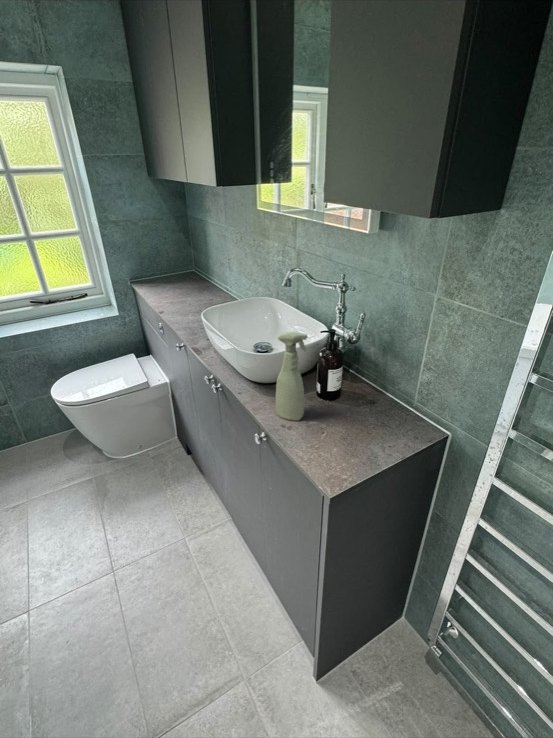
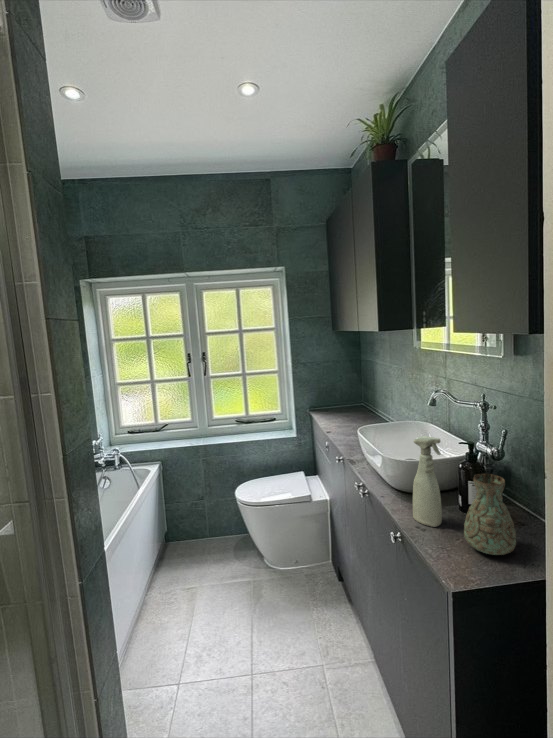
decorative vase: none [328,368,374,443] -> present [464,474,516,555]

